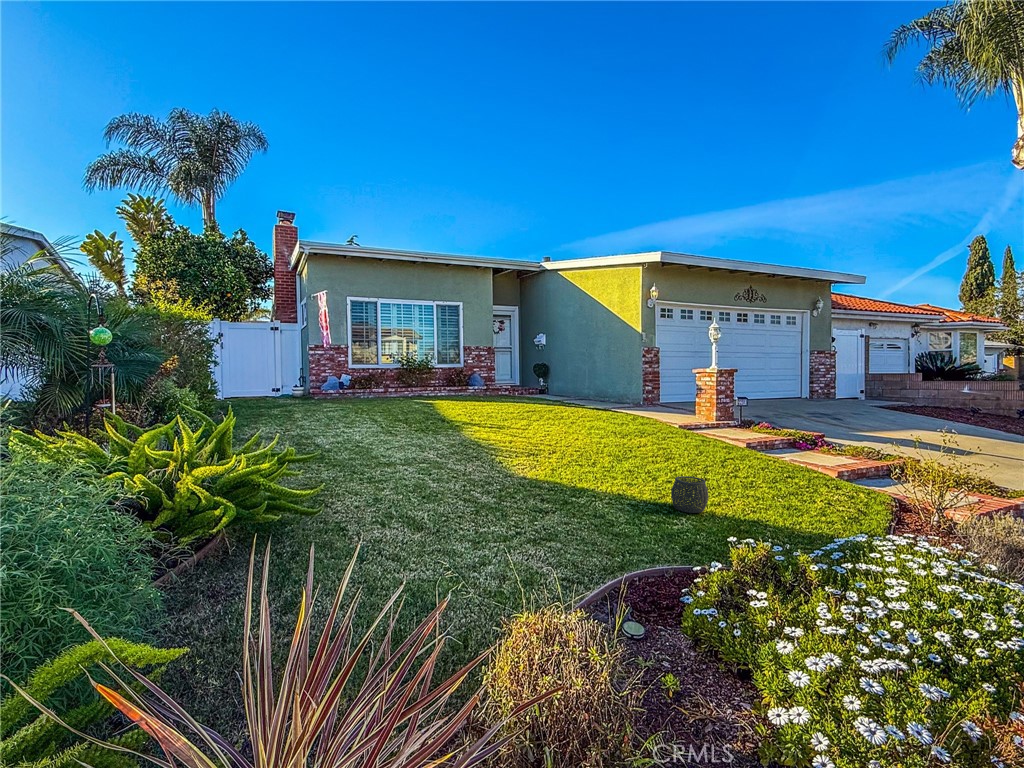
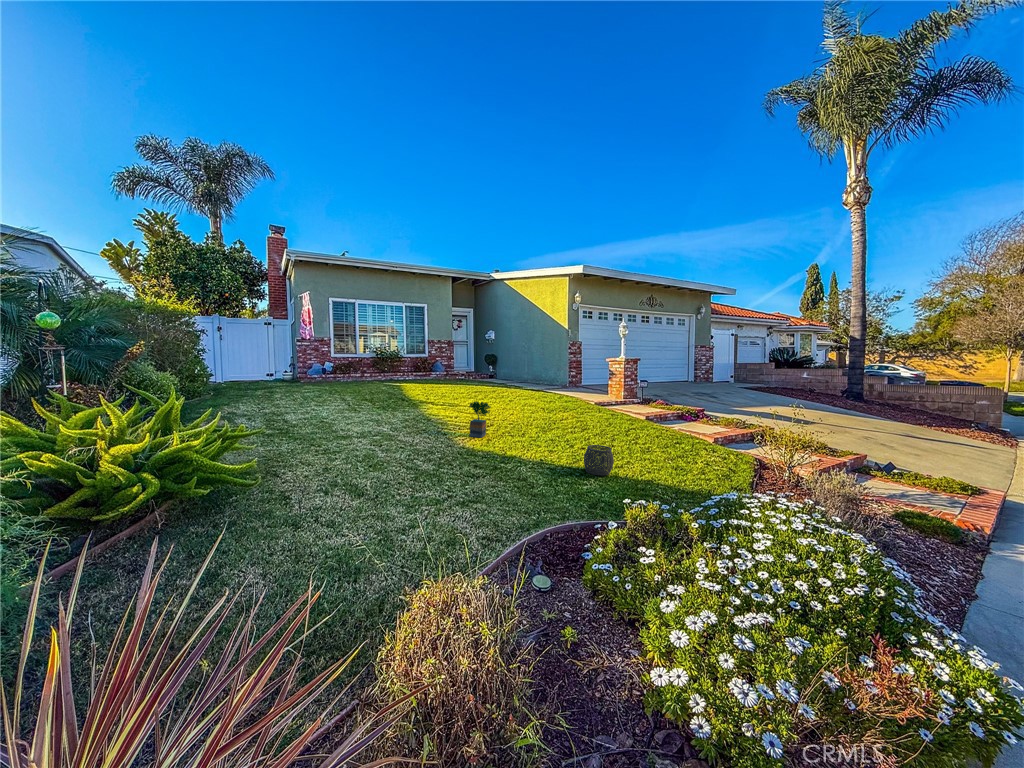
potted tree: none [529,423,556,466] -> present [470,402,491,438]

